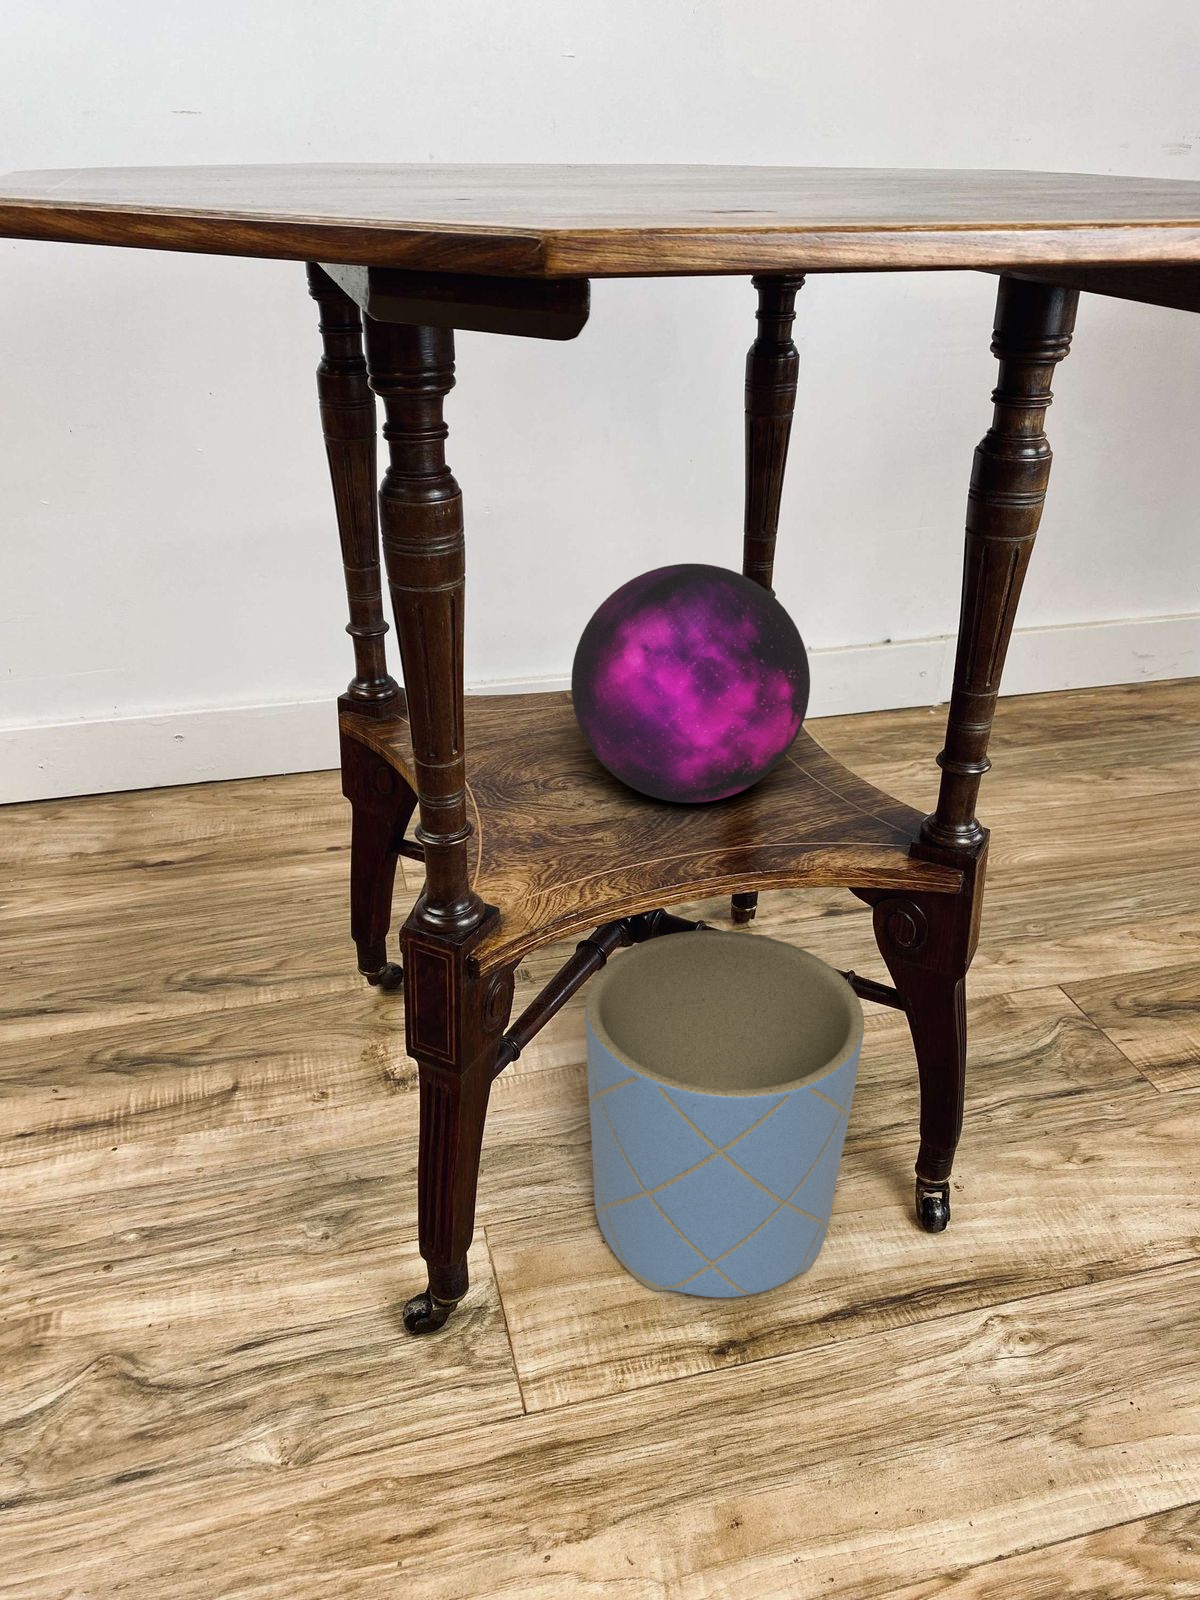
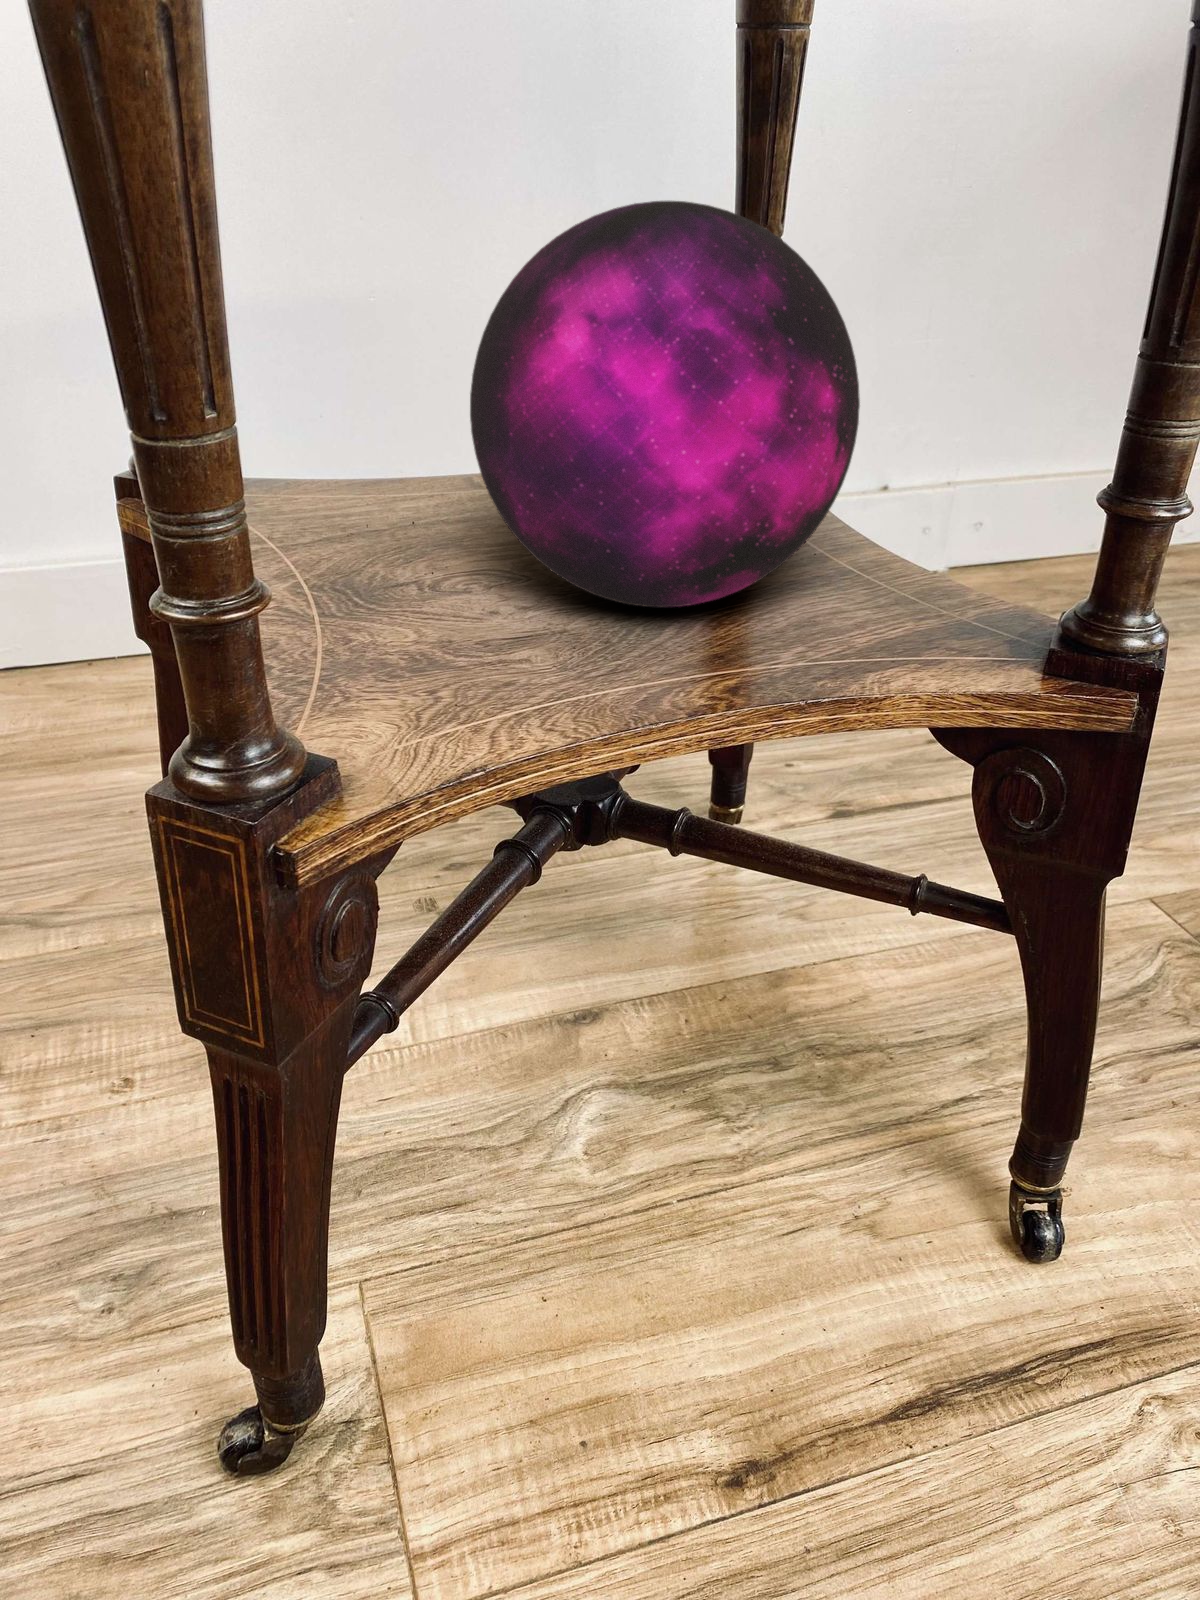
planter: present [586,930,864,1297] -> none [506,817,959,1390]

